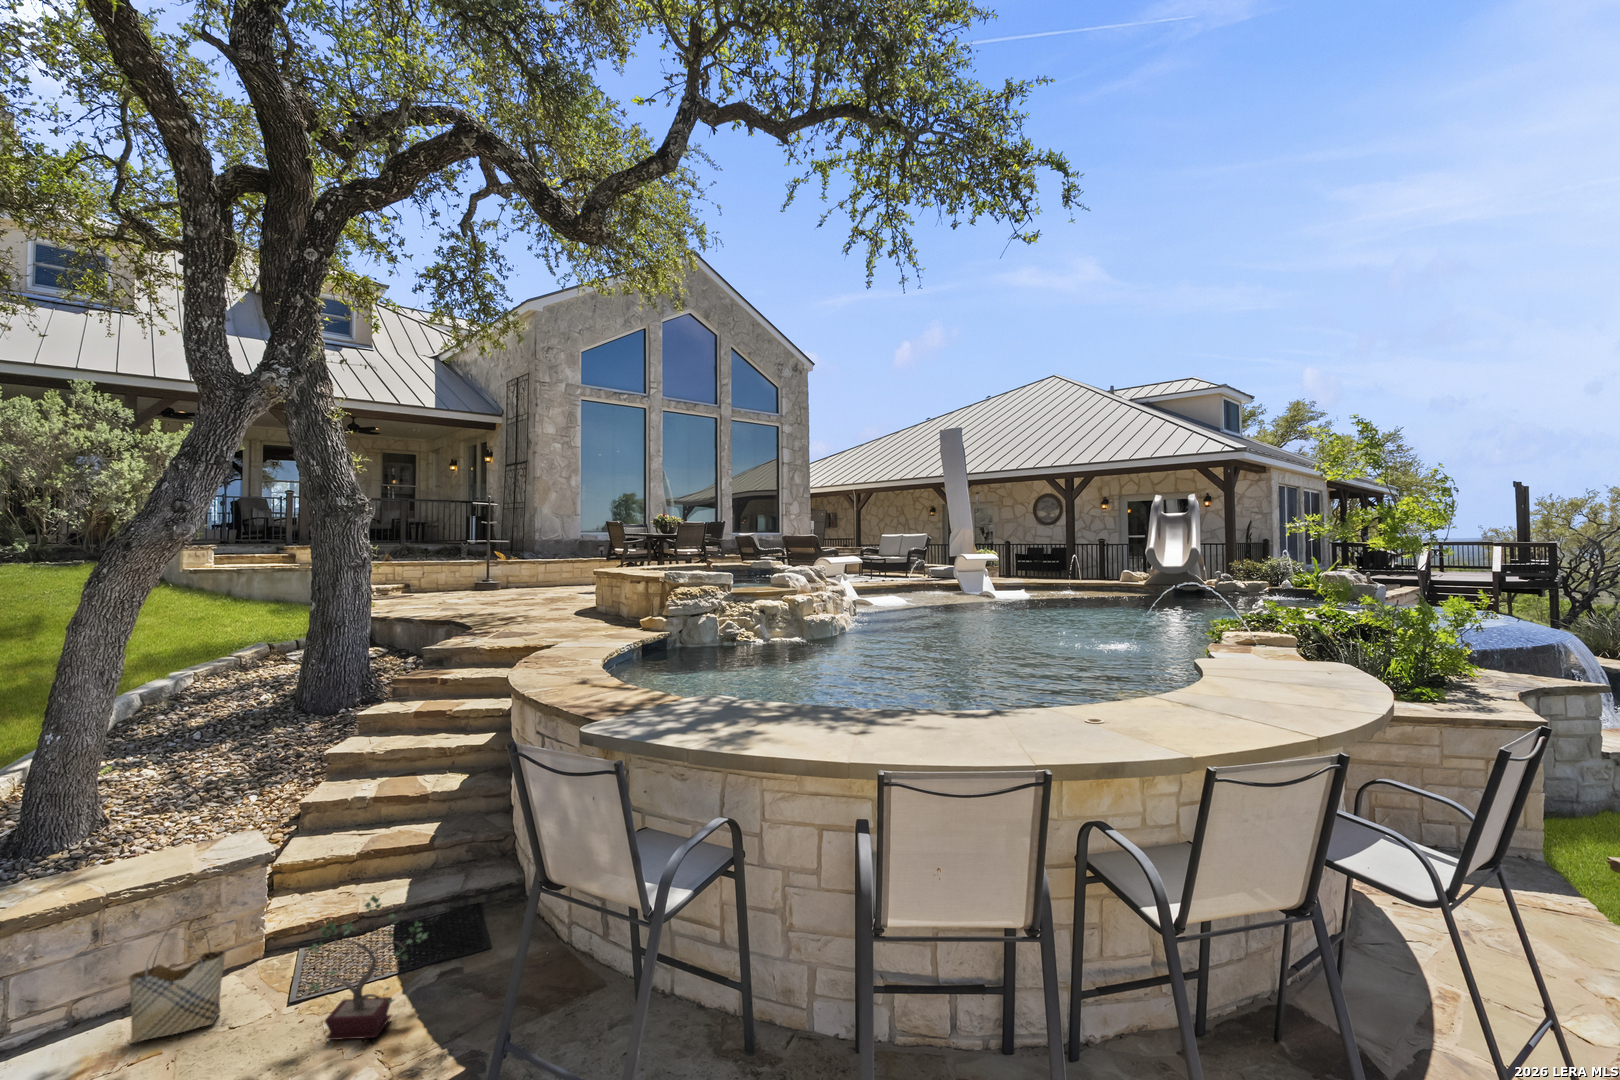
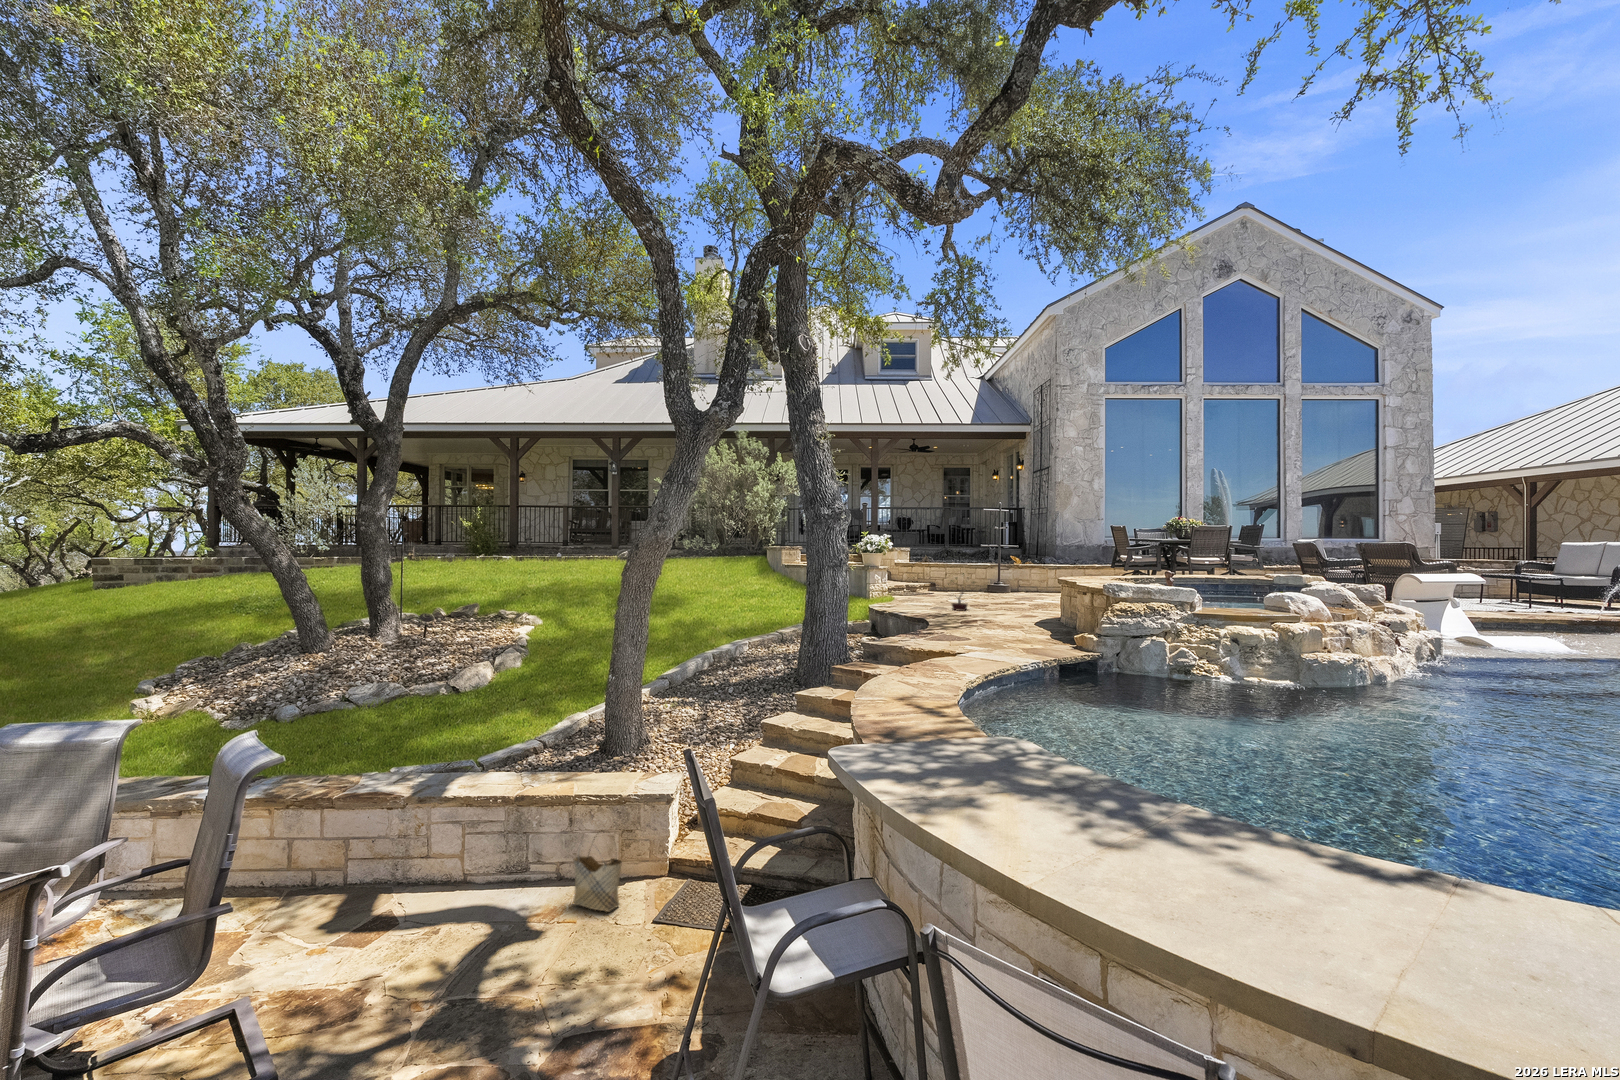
potted plant: present [307,896,427,1040] -> present [948,573,974,611]

